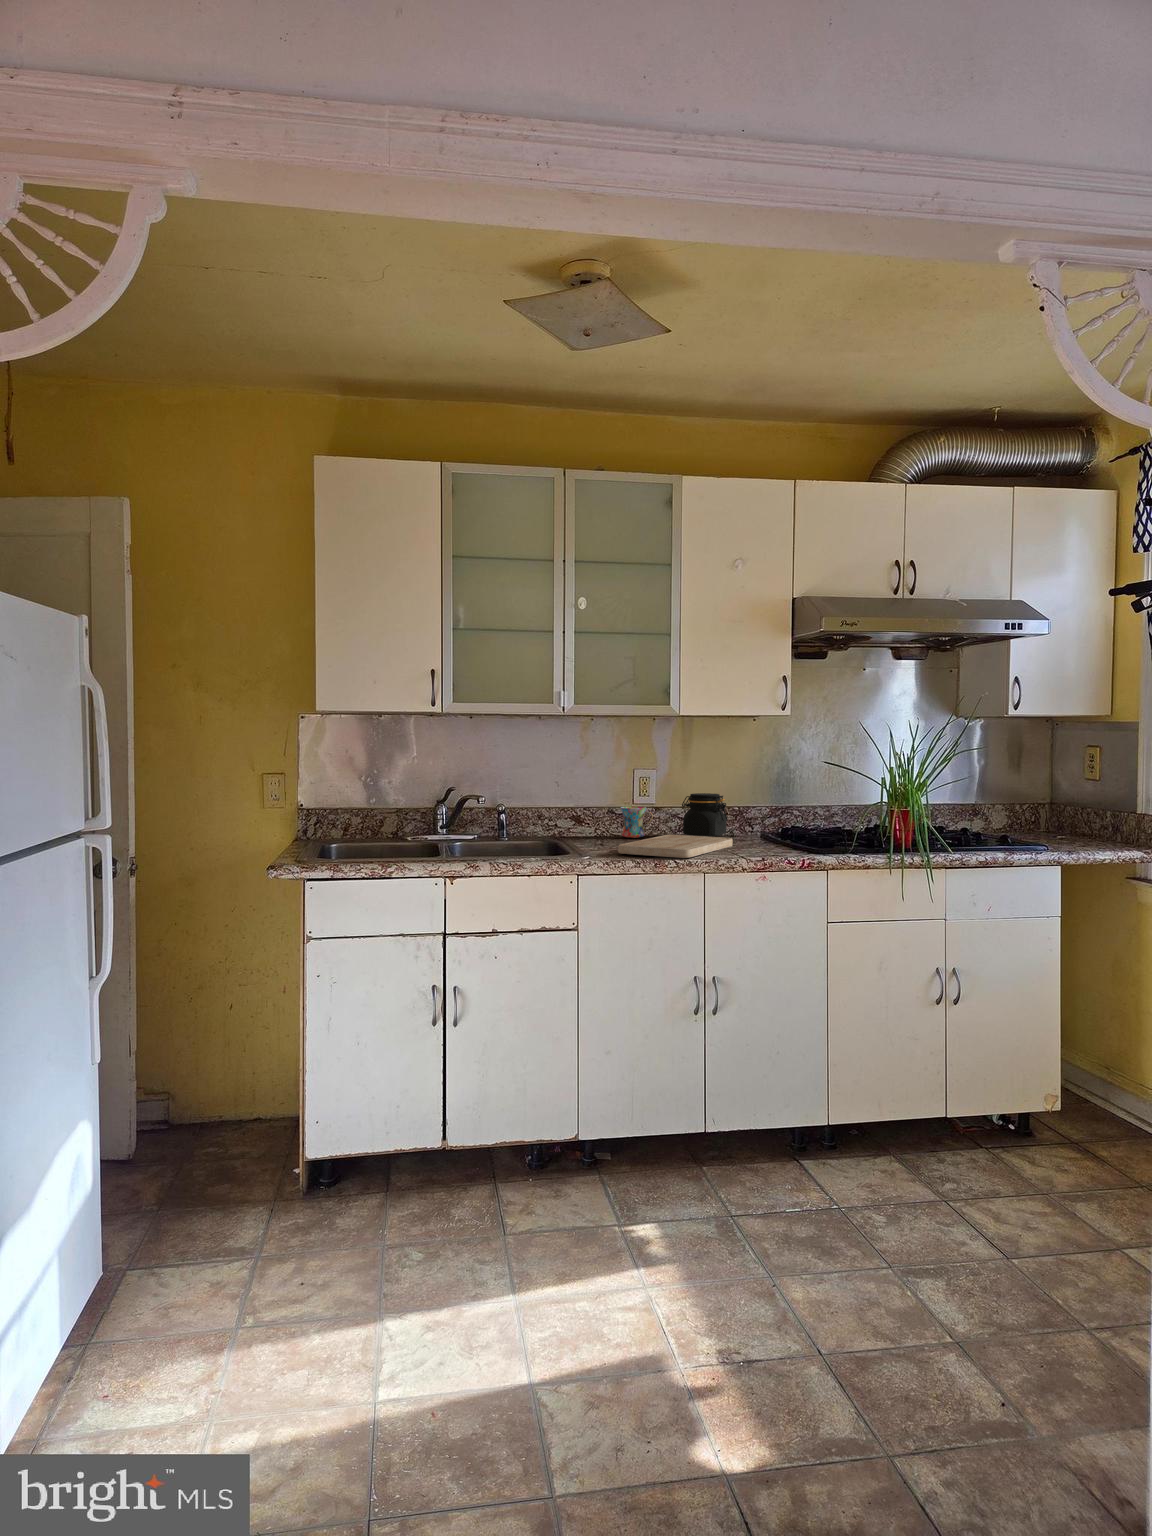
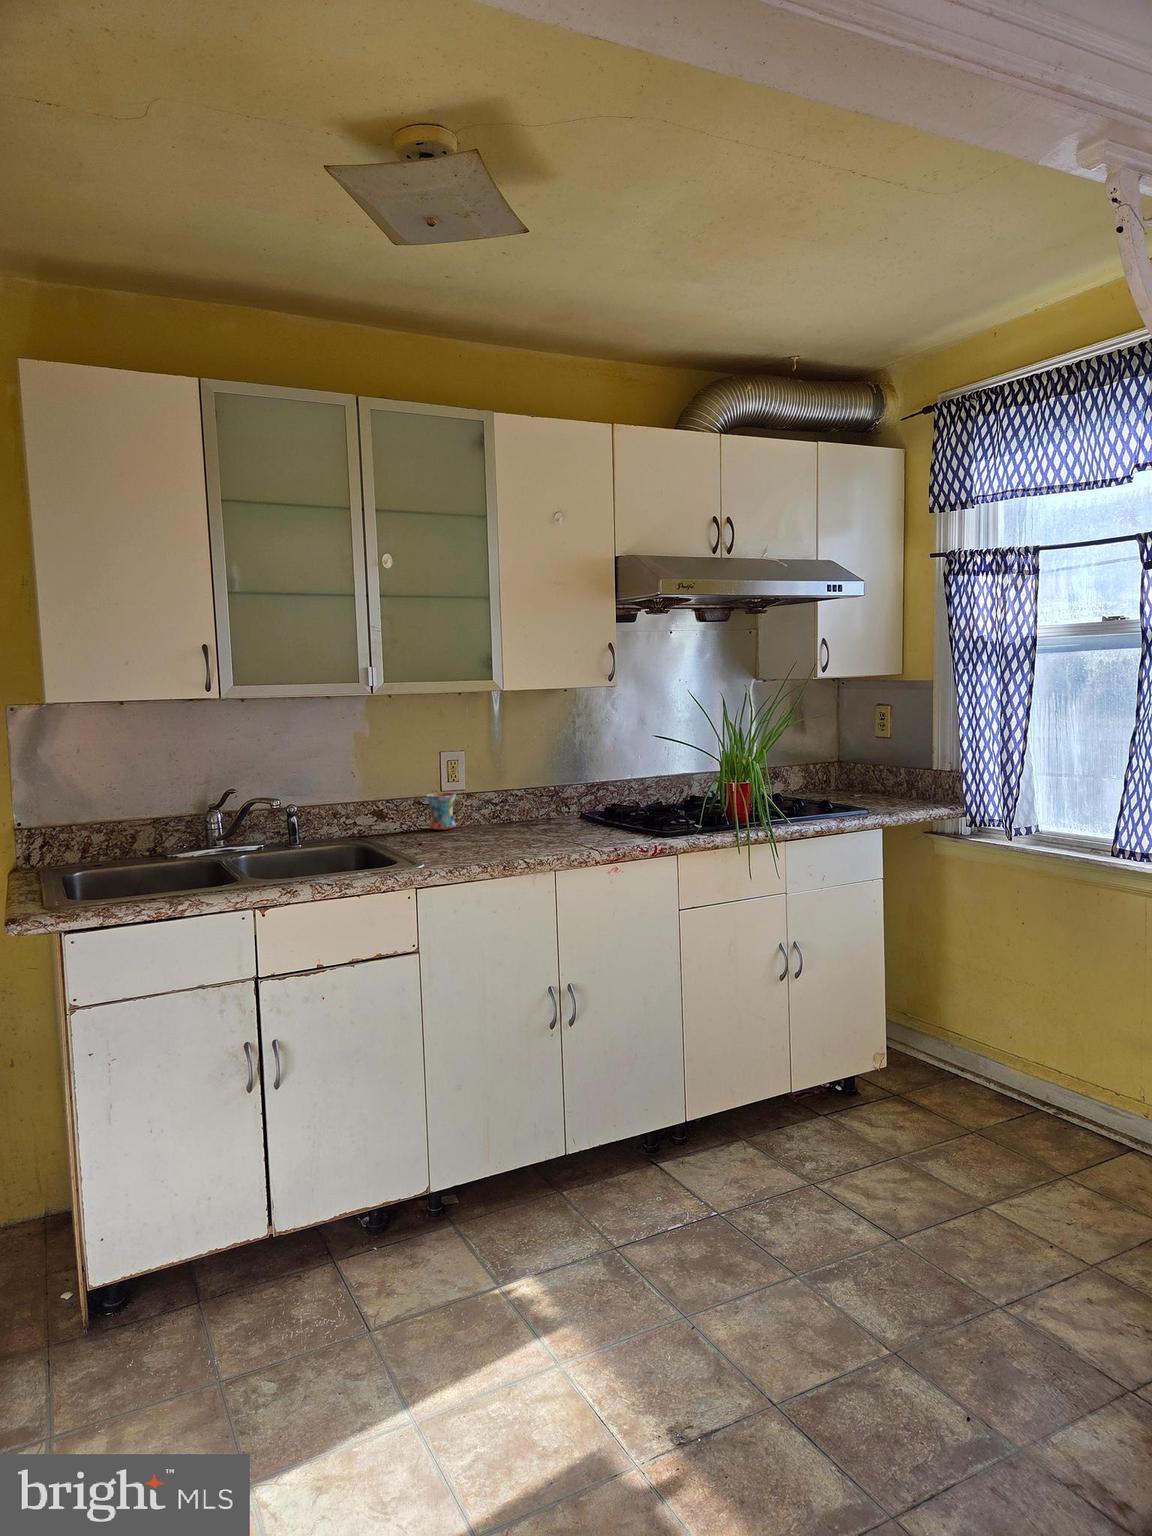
jar: present [682,793,728,837] -> none [493,773,546,823]
cutting board: present [618,835,733,858] -> none [449,824,563,857]

